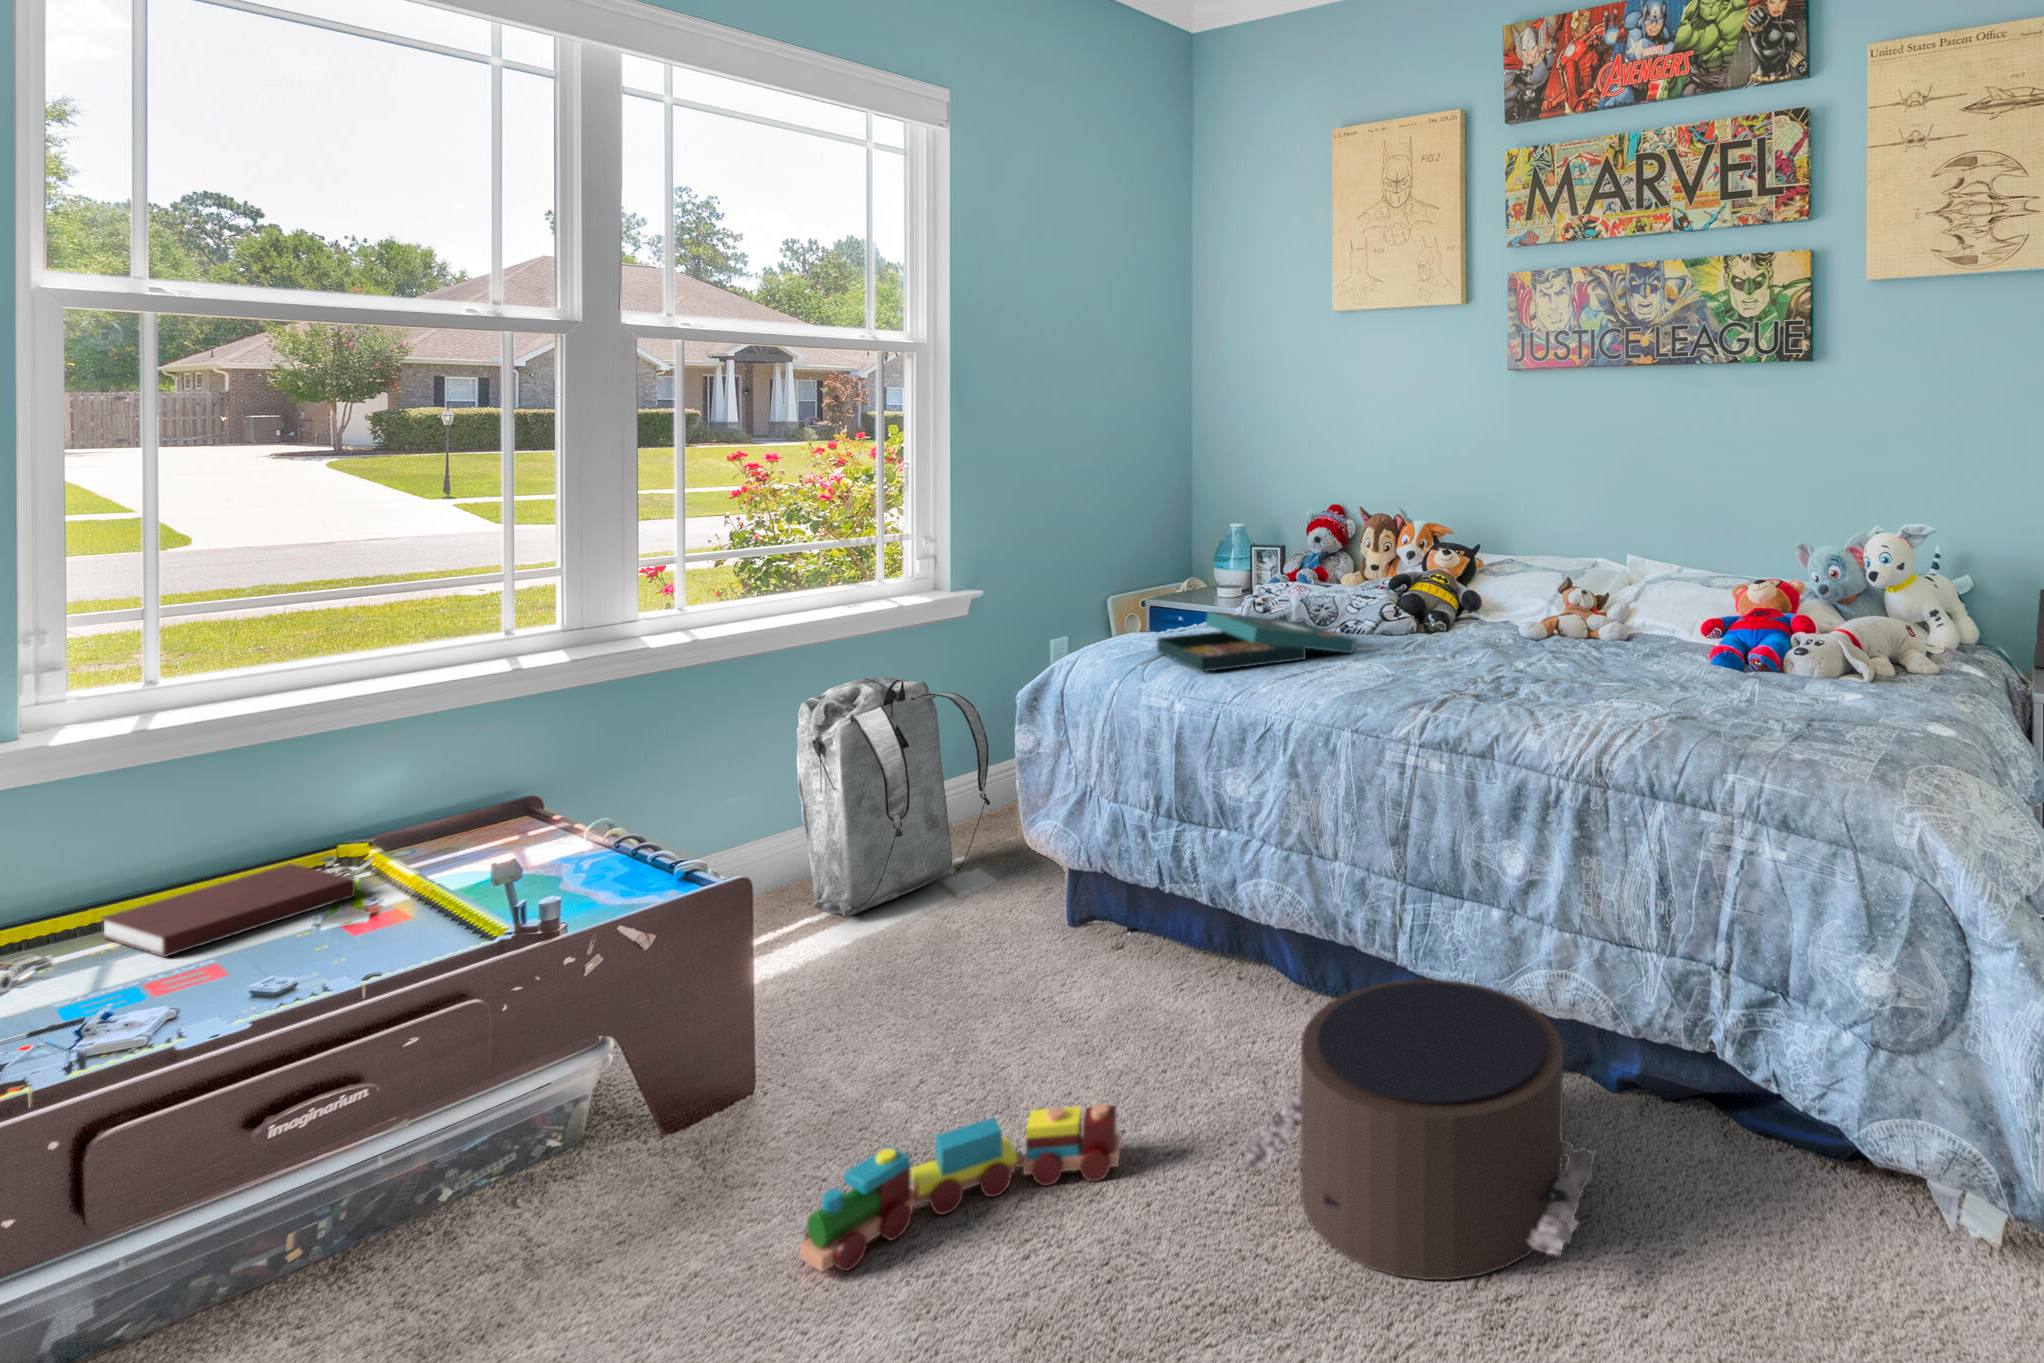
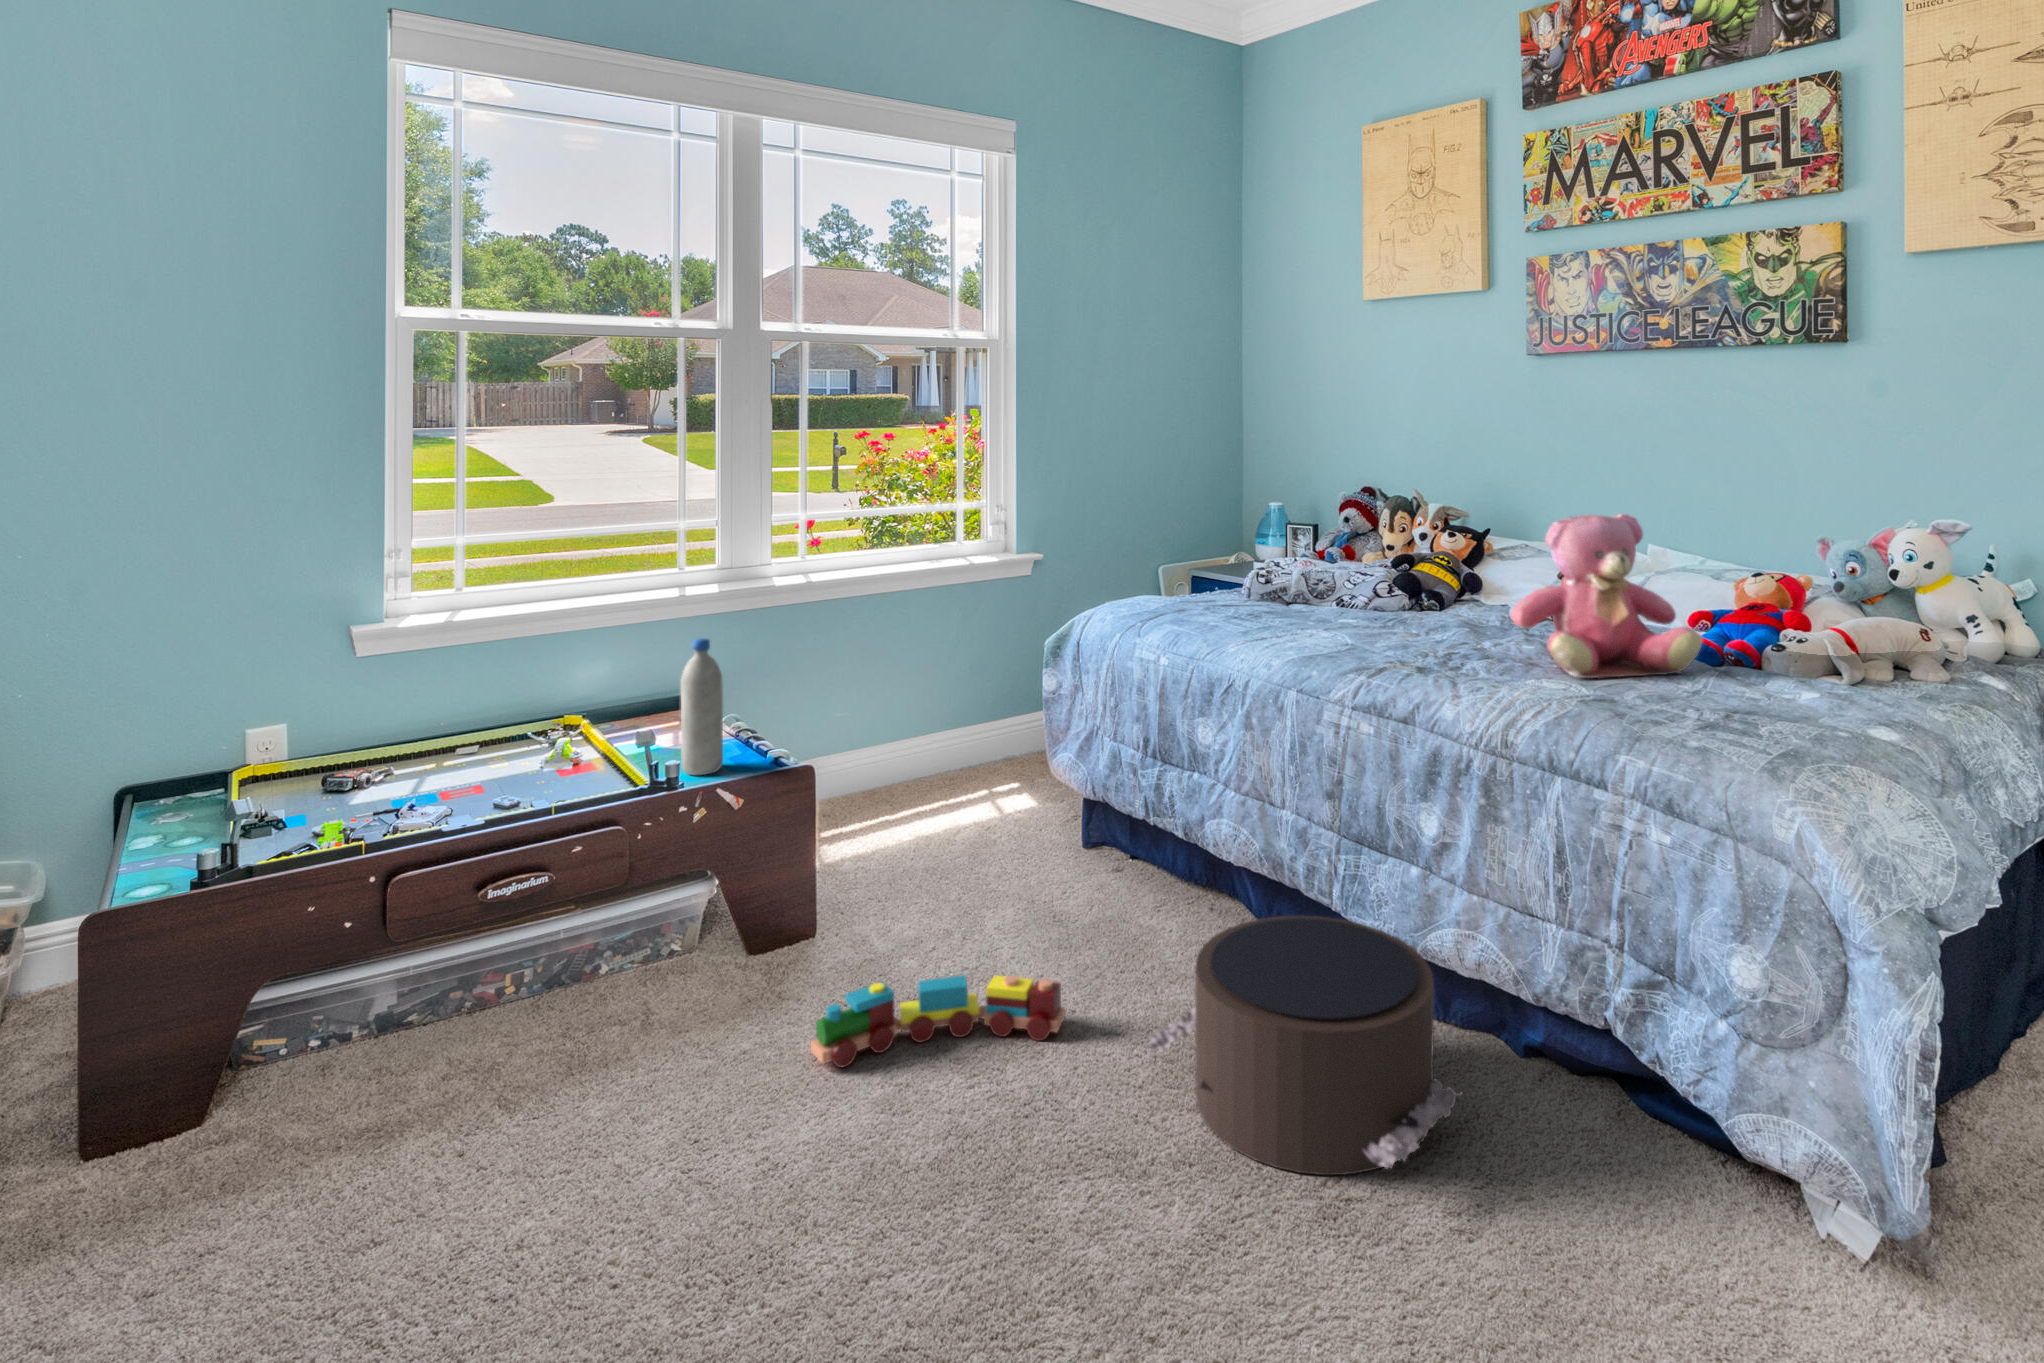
teddy bear: none [1561,526,1742,695] -> present [1511,514,1702,678]
board game: present [1157,611,1355,672] -> none [1160,579,1333,632]
backpack: present [797,677,990,918] -> none [885,622,1030,815]
water bottle: none [556,724,619,910] -> present [681,638,723,775]
notebook: present [101,864,356,957] -> none [425,724,568,776]

